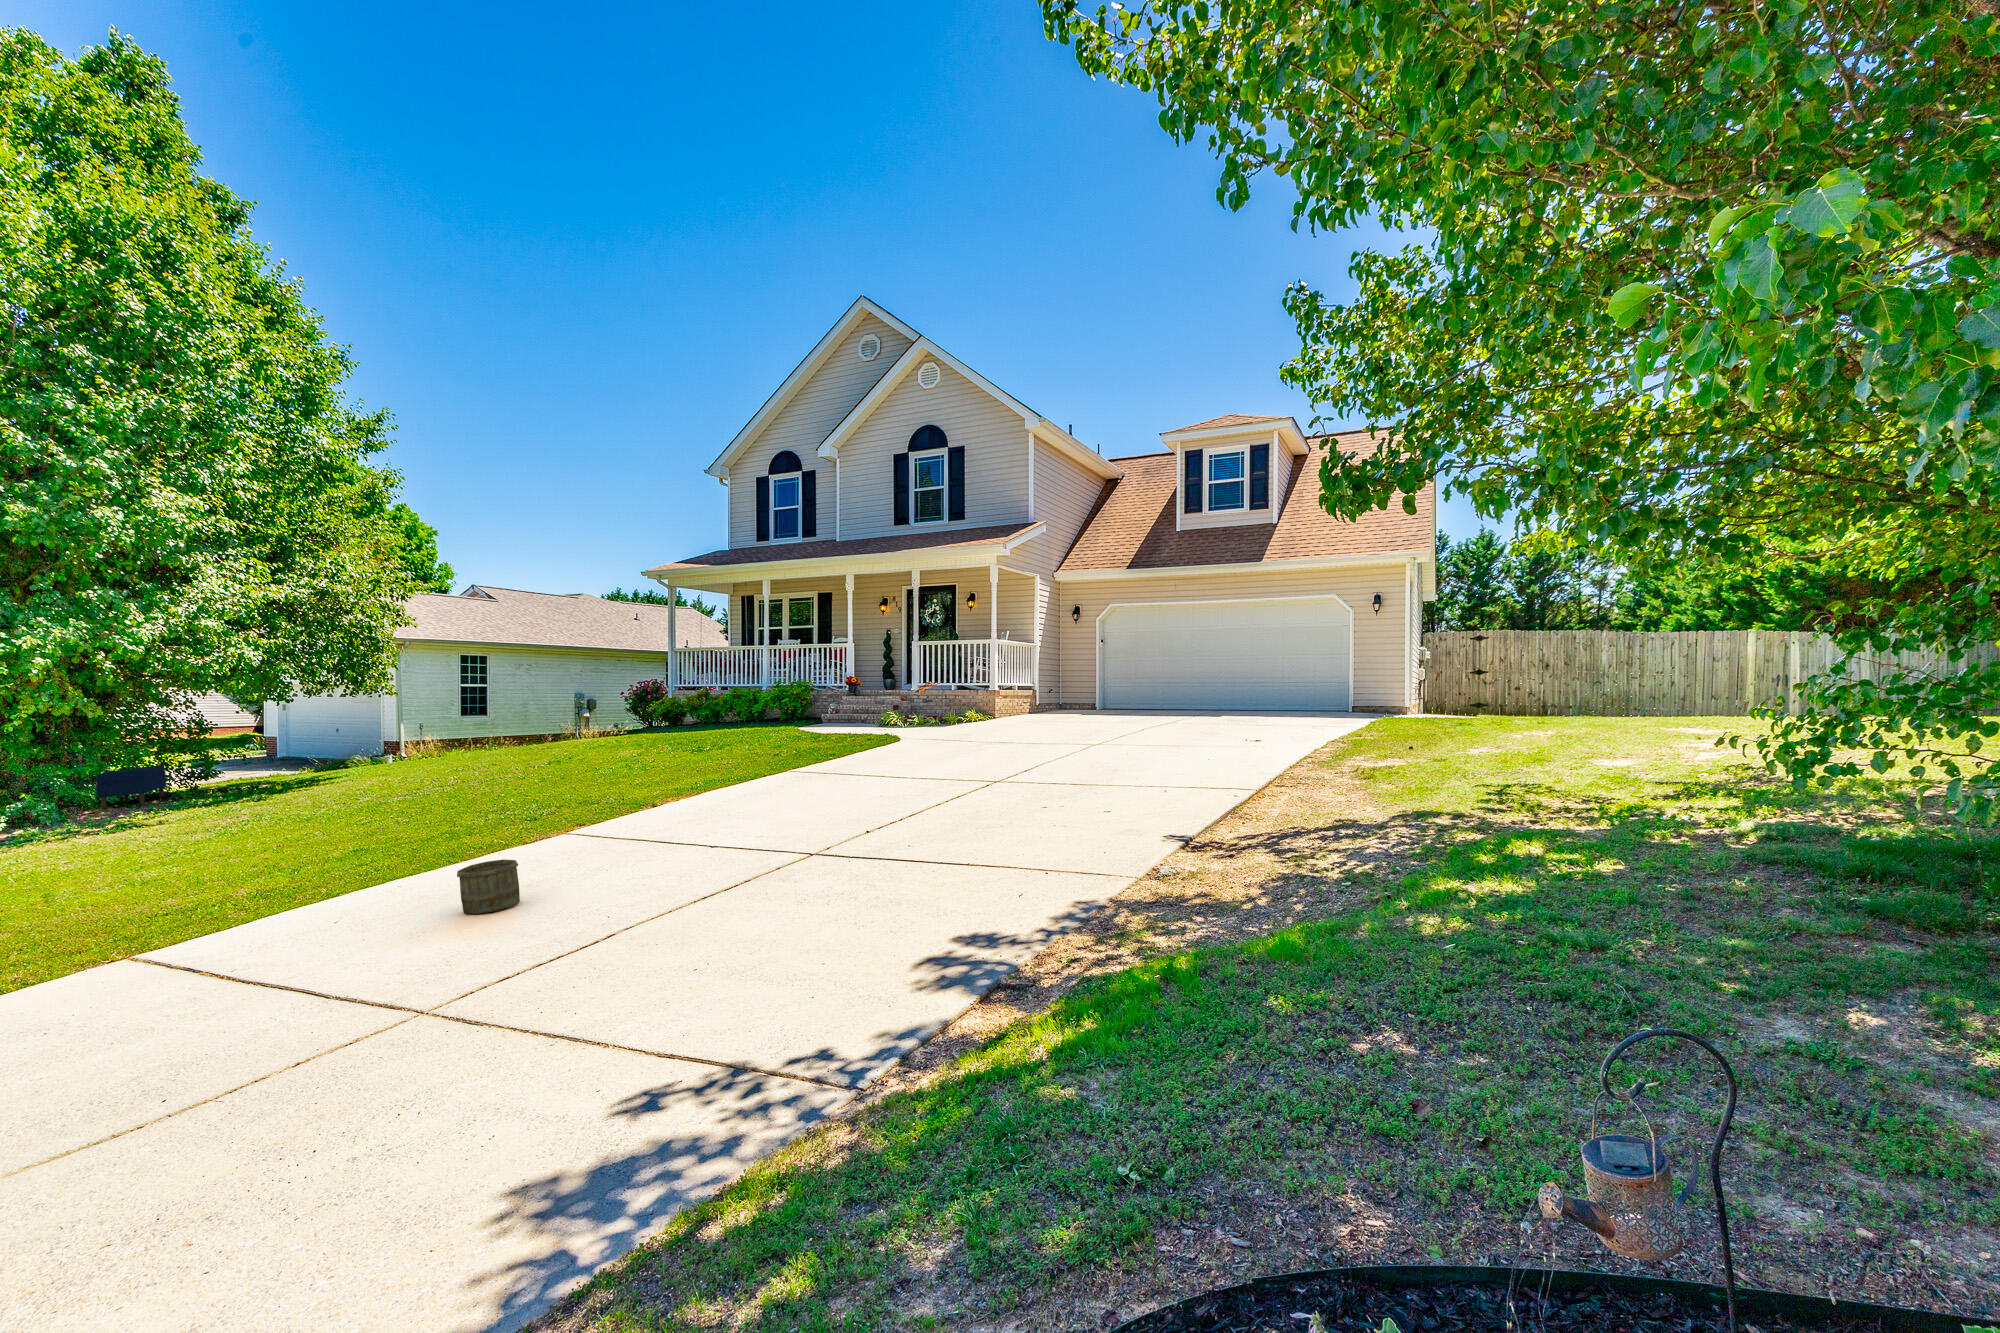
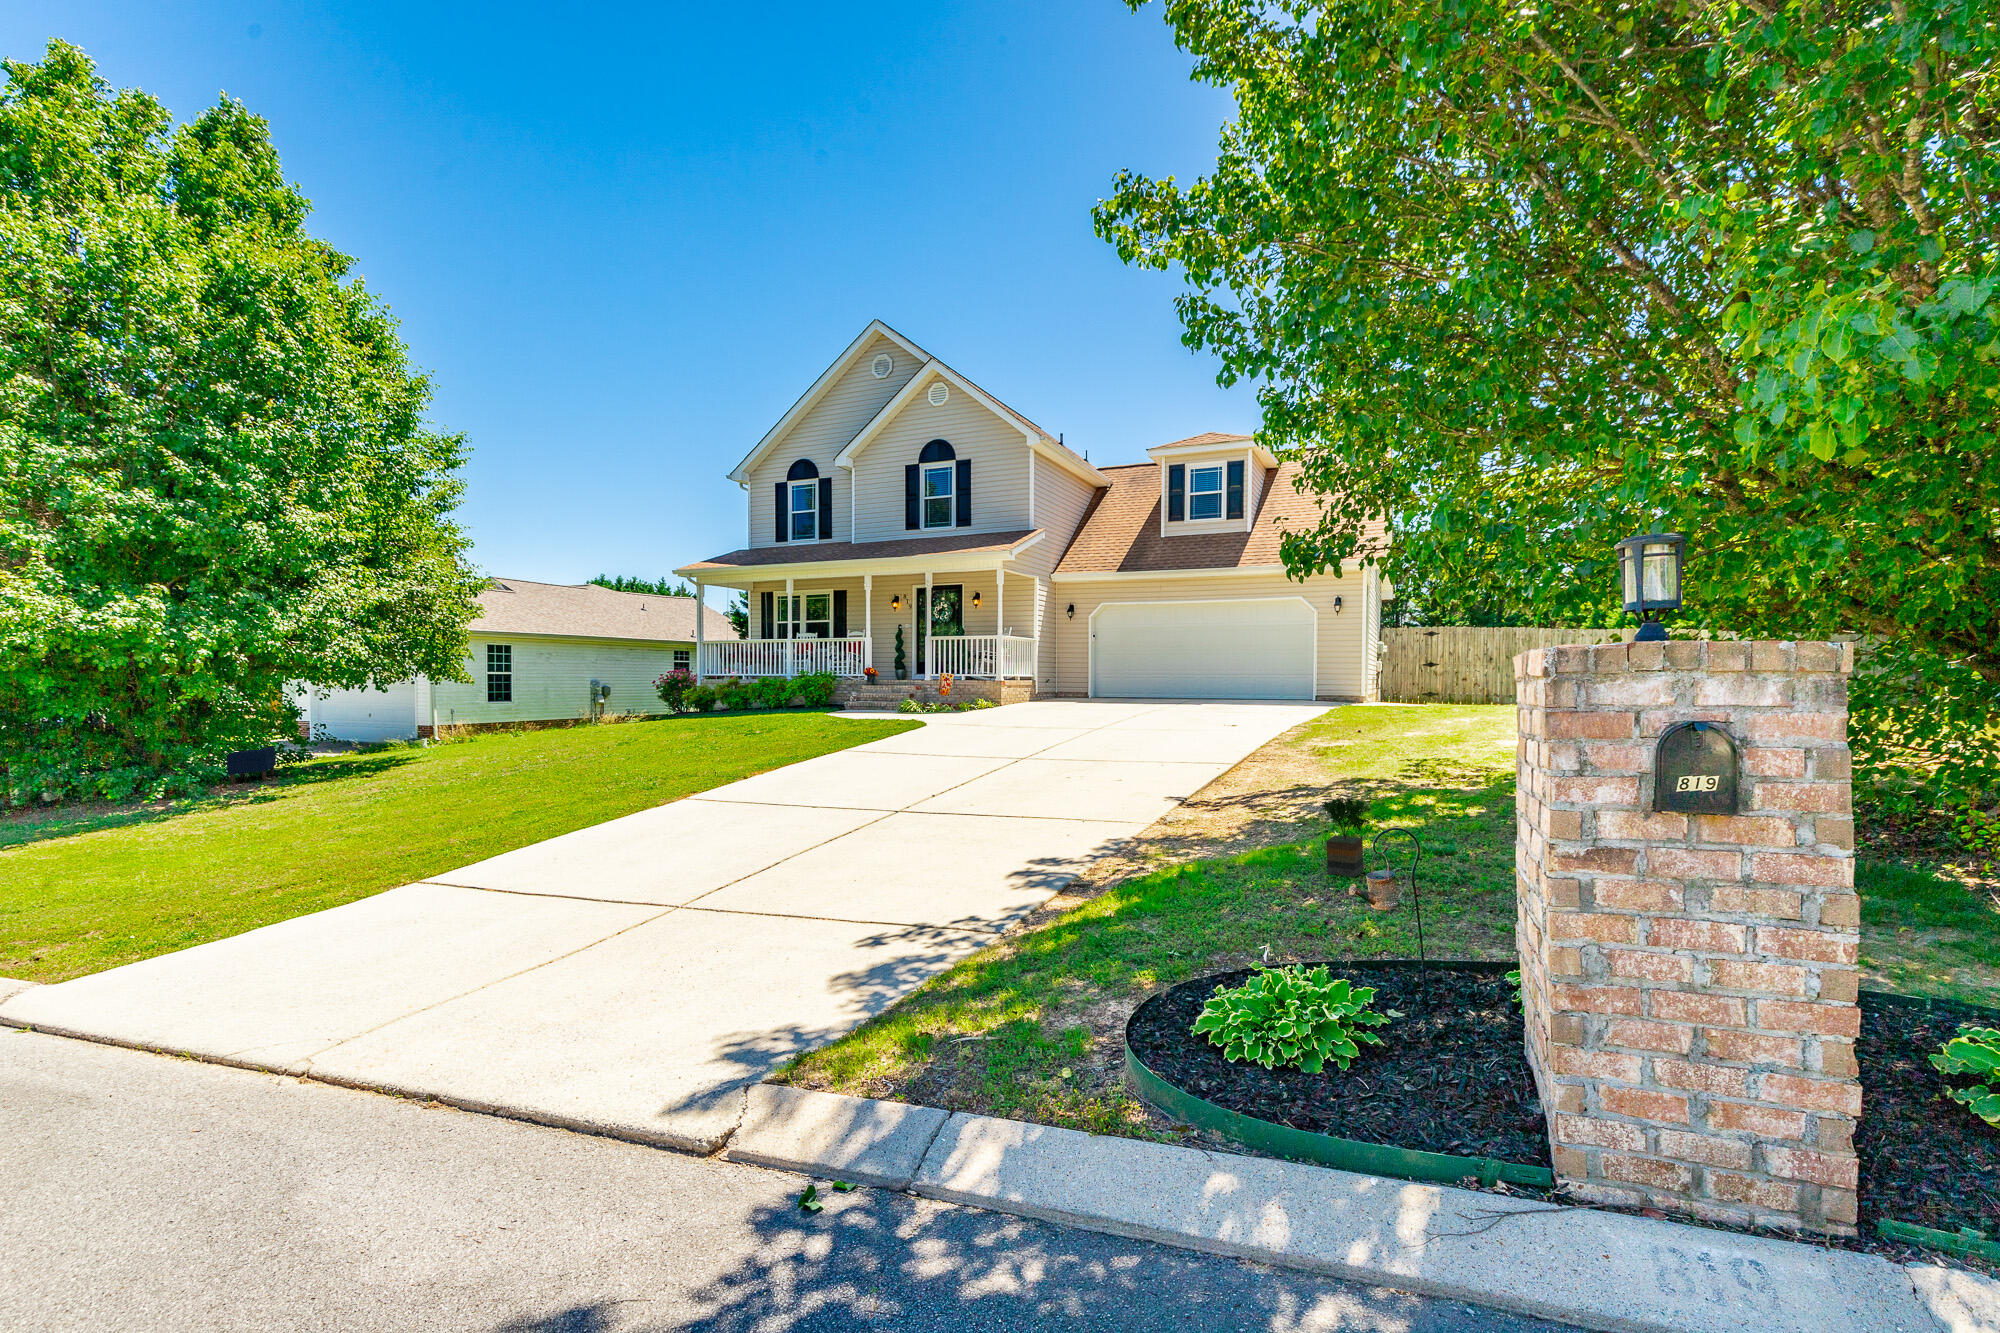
potted tree: none [1388,856,1476,989] -> present [1322,798,1371,877]
wooden bucket: present [457,859,520,914] -> none [654,812,697,851]

